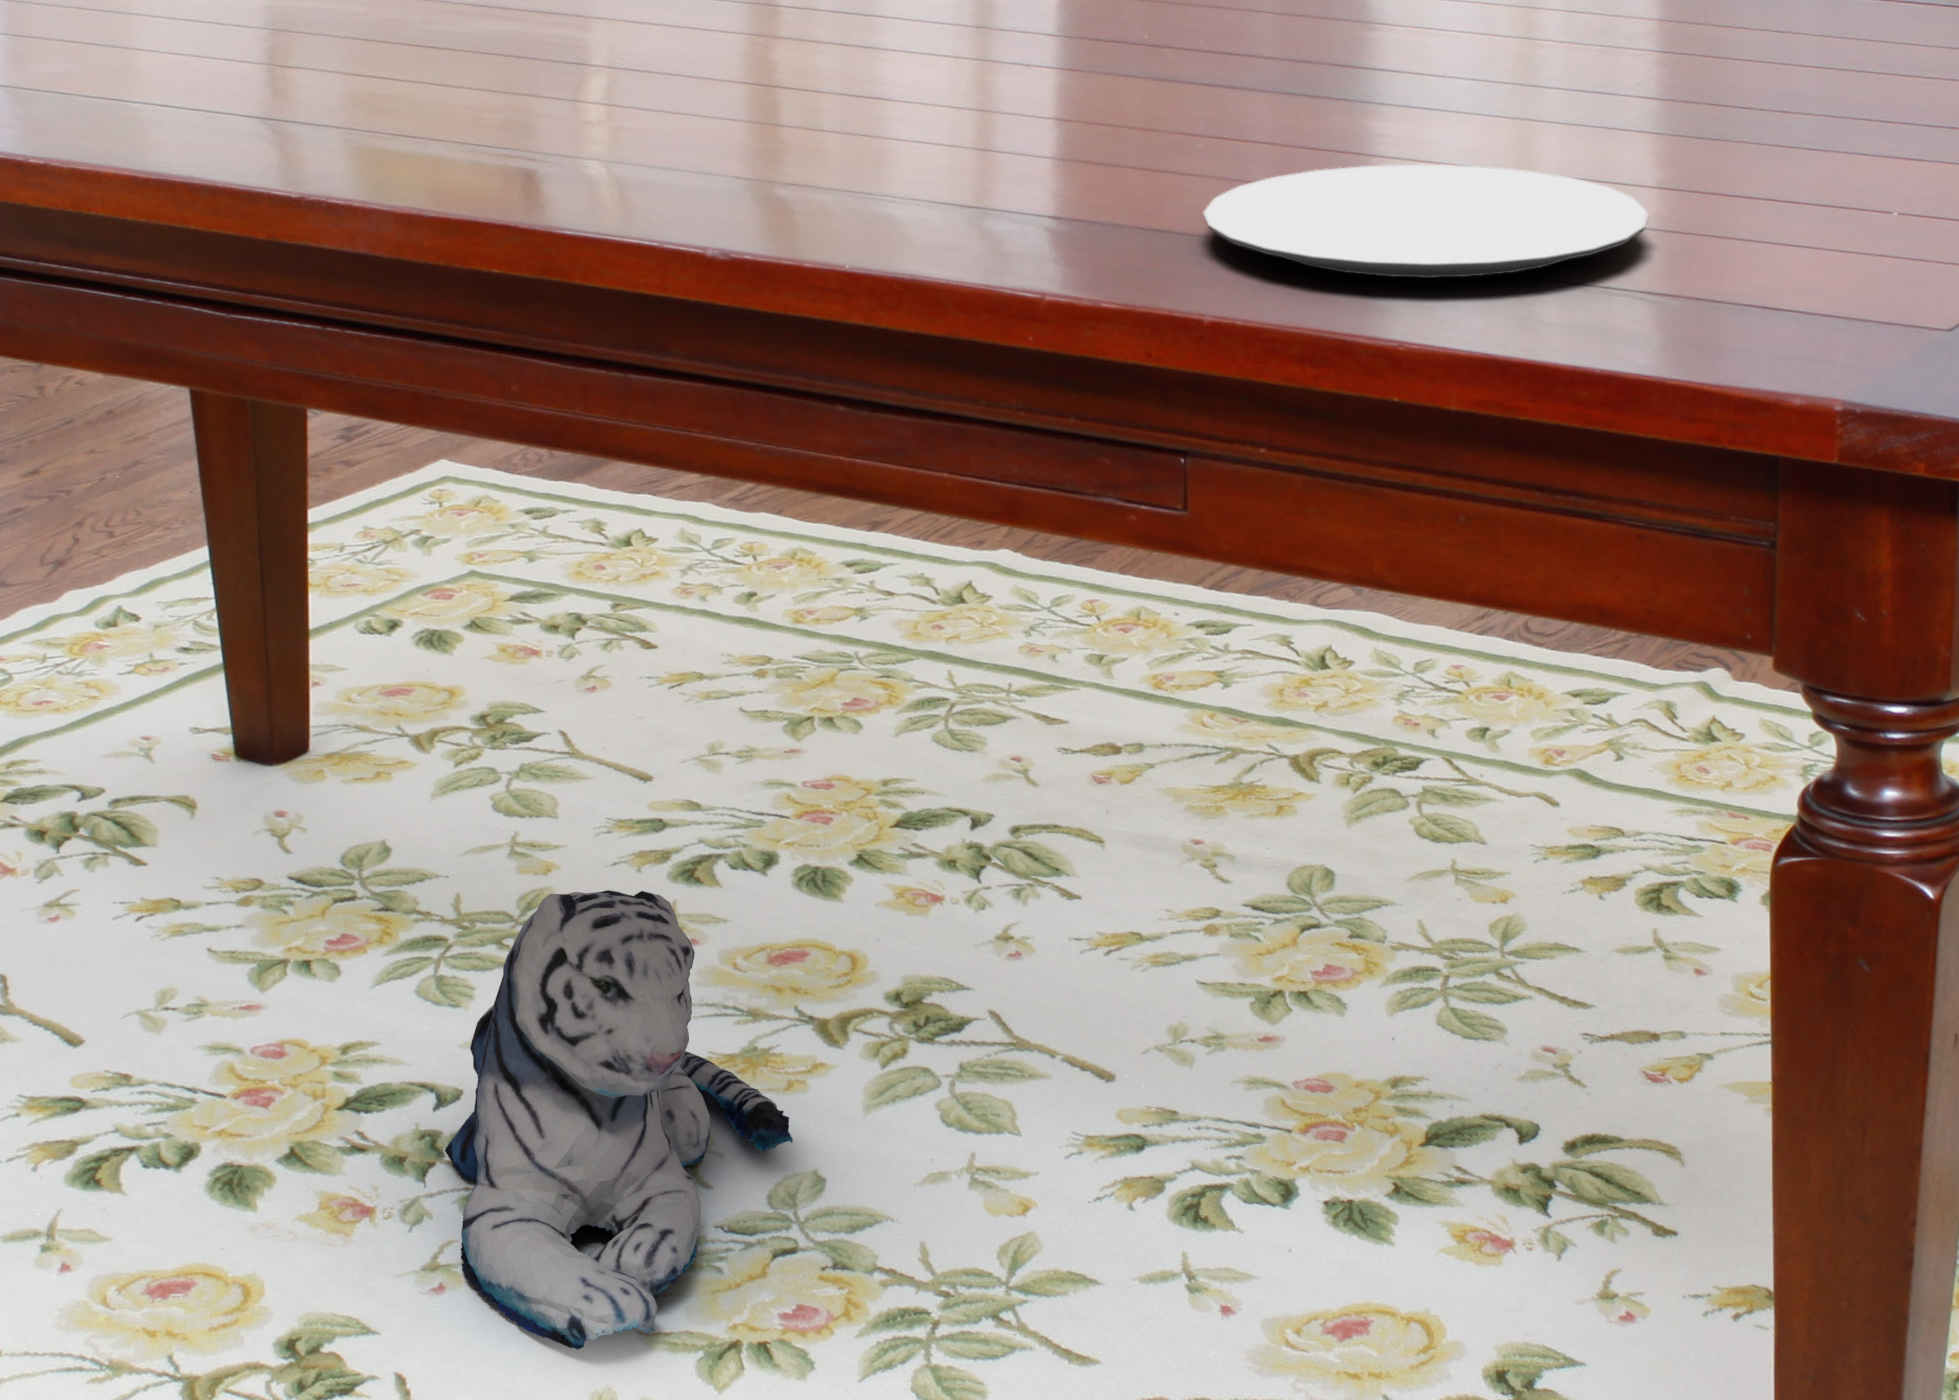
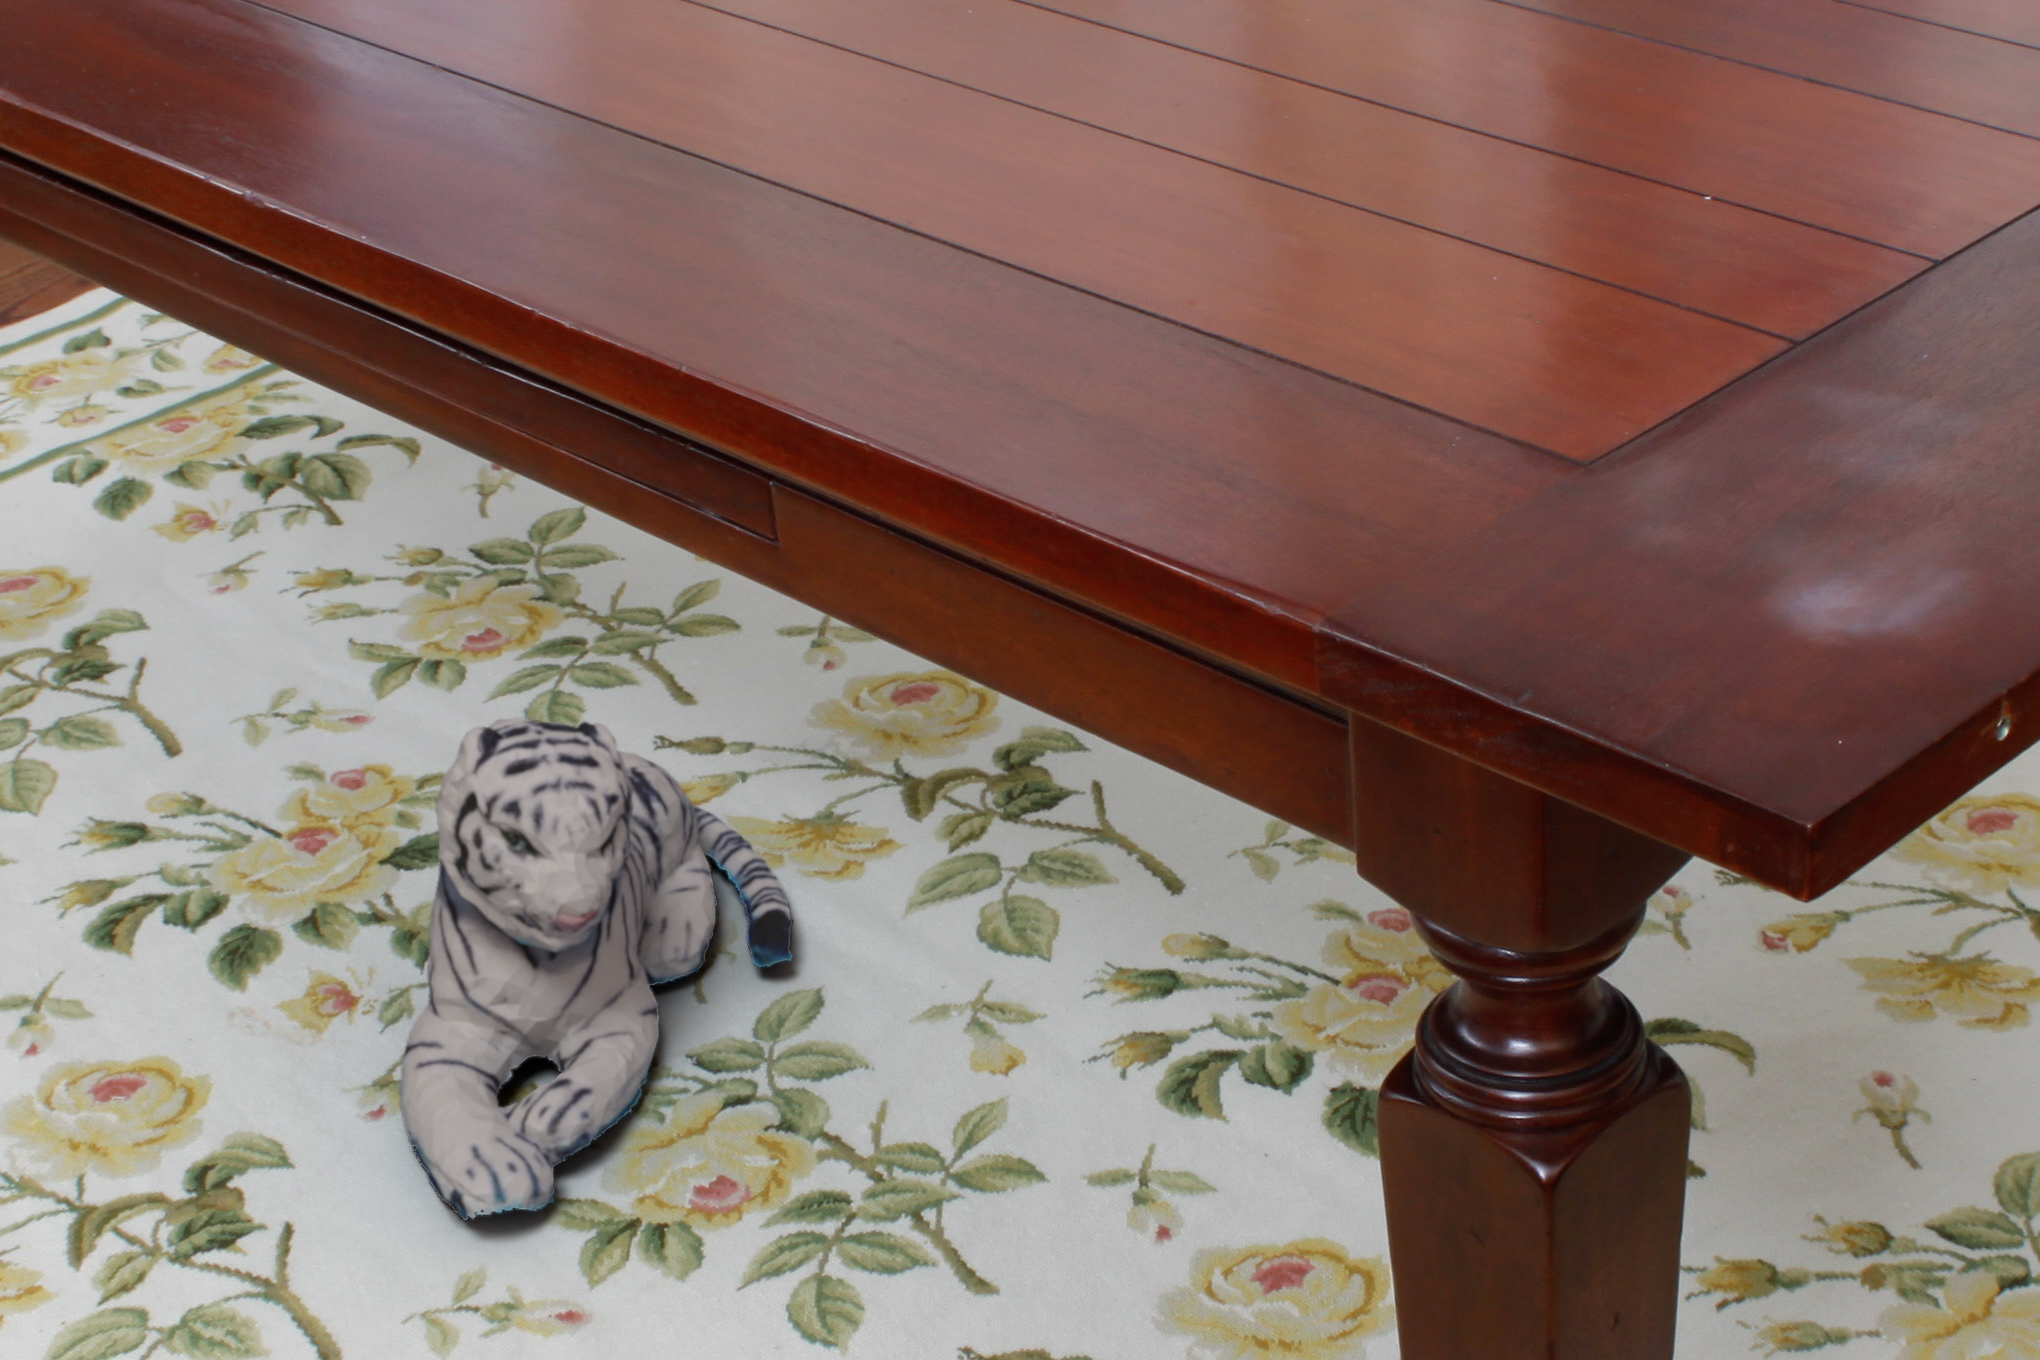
plate: present [1203,165,1648,278] -> none [816,103,1379,338]

